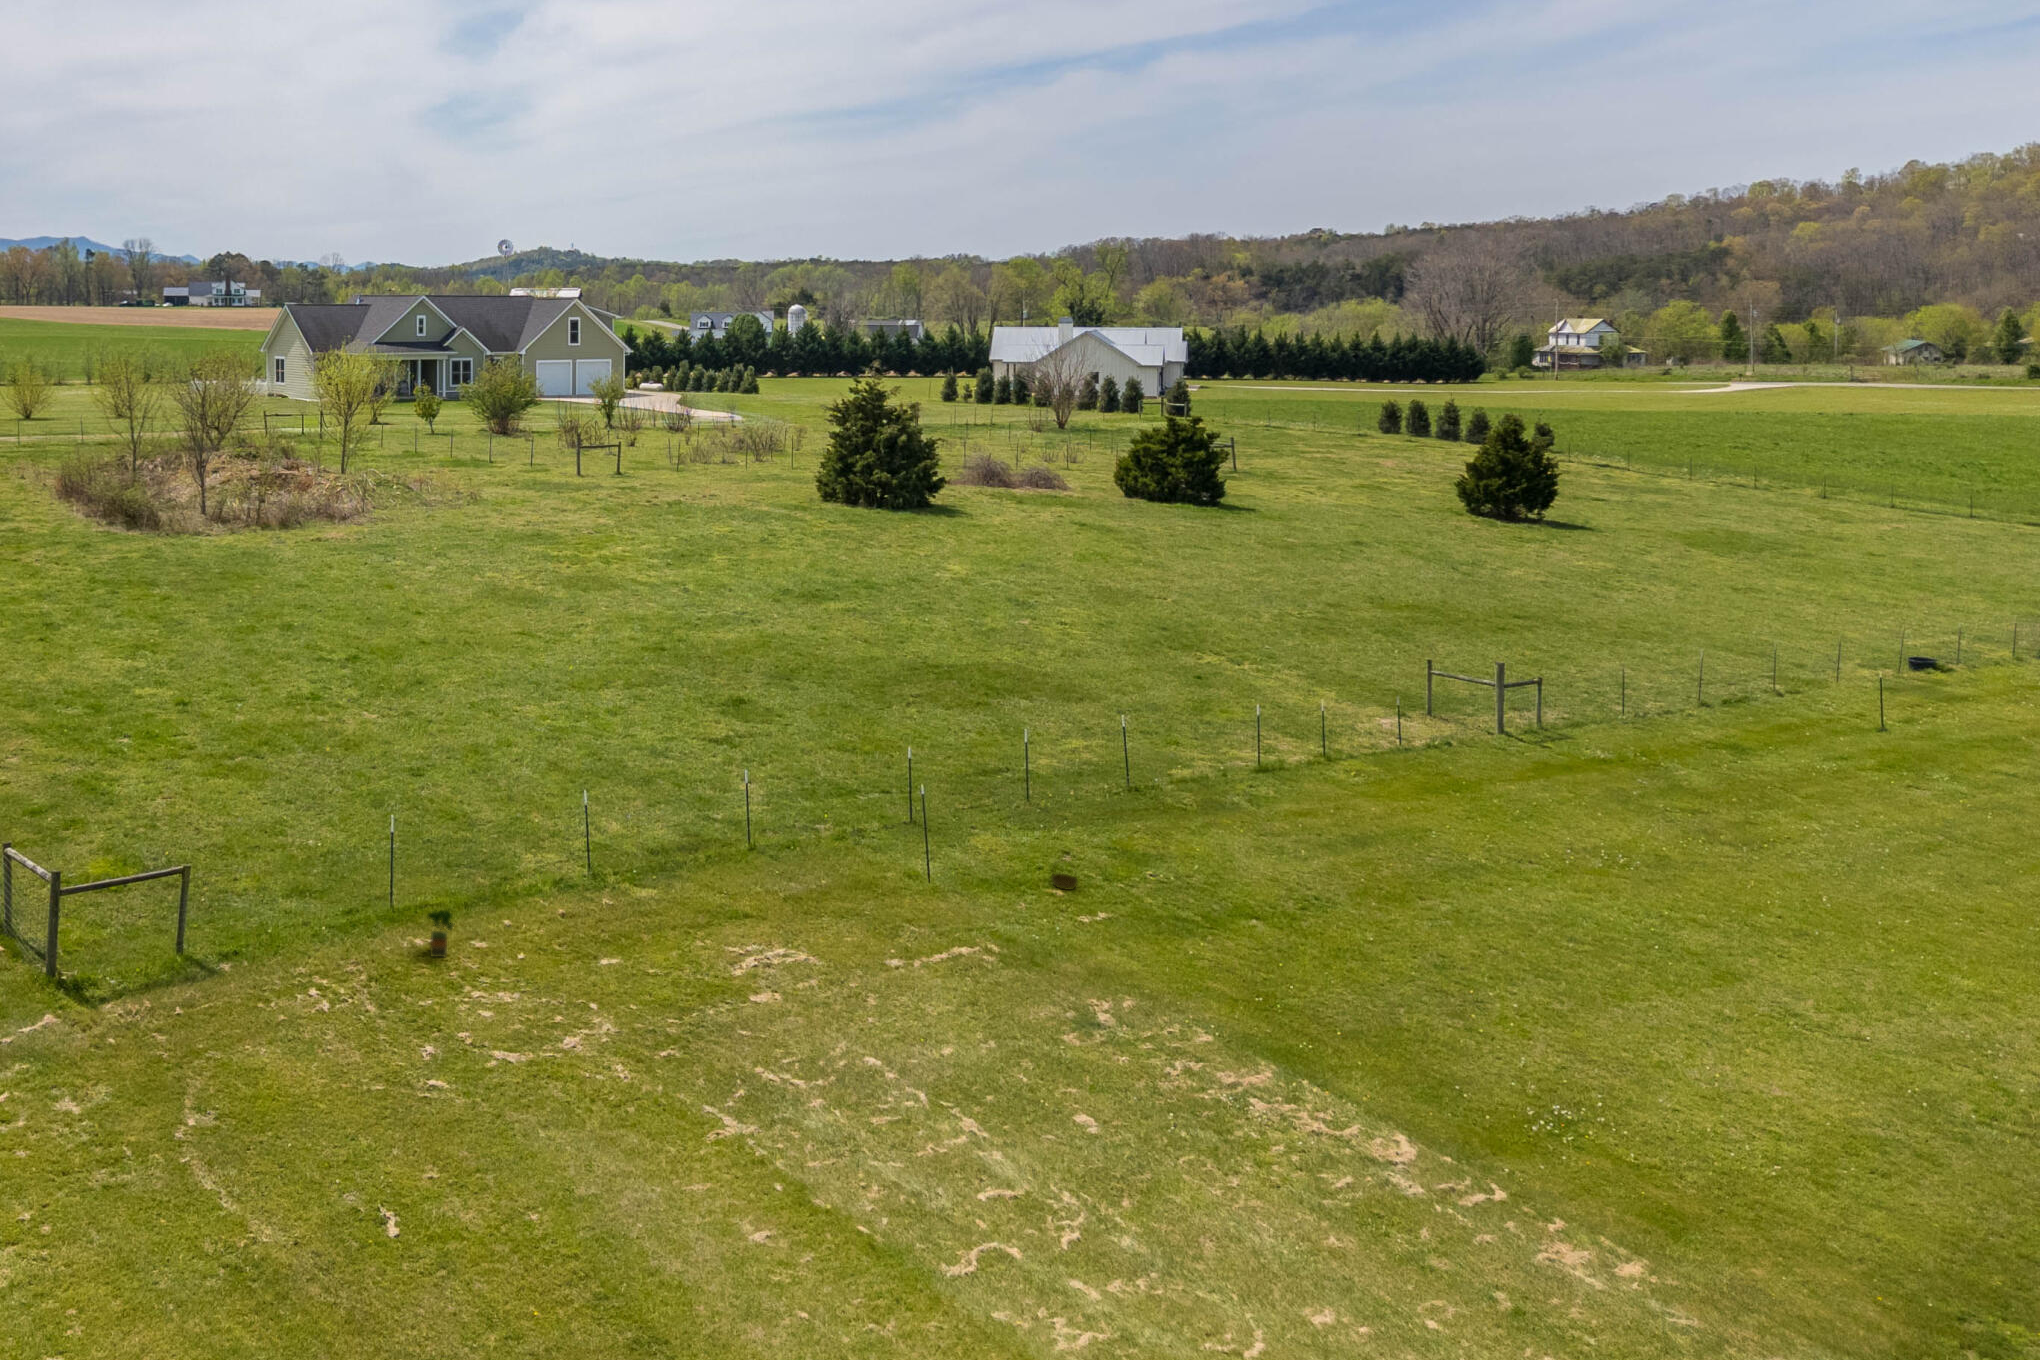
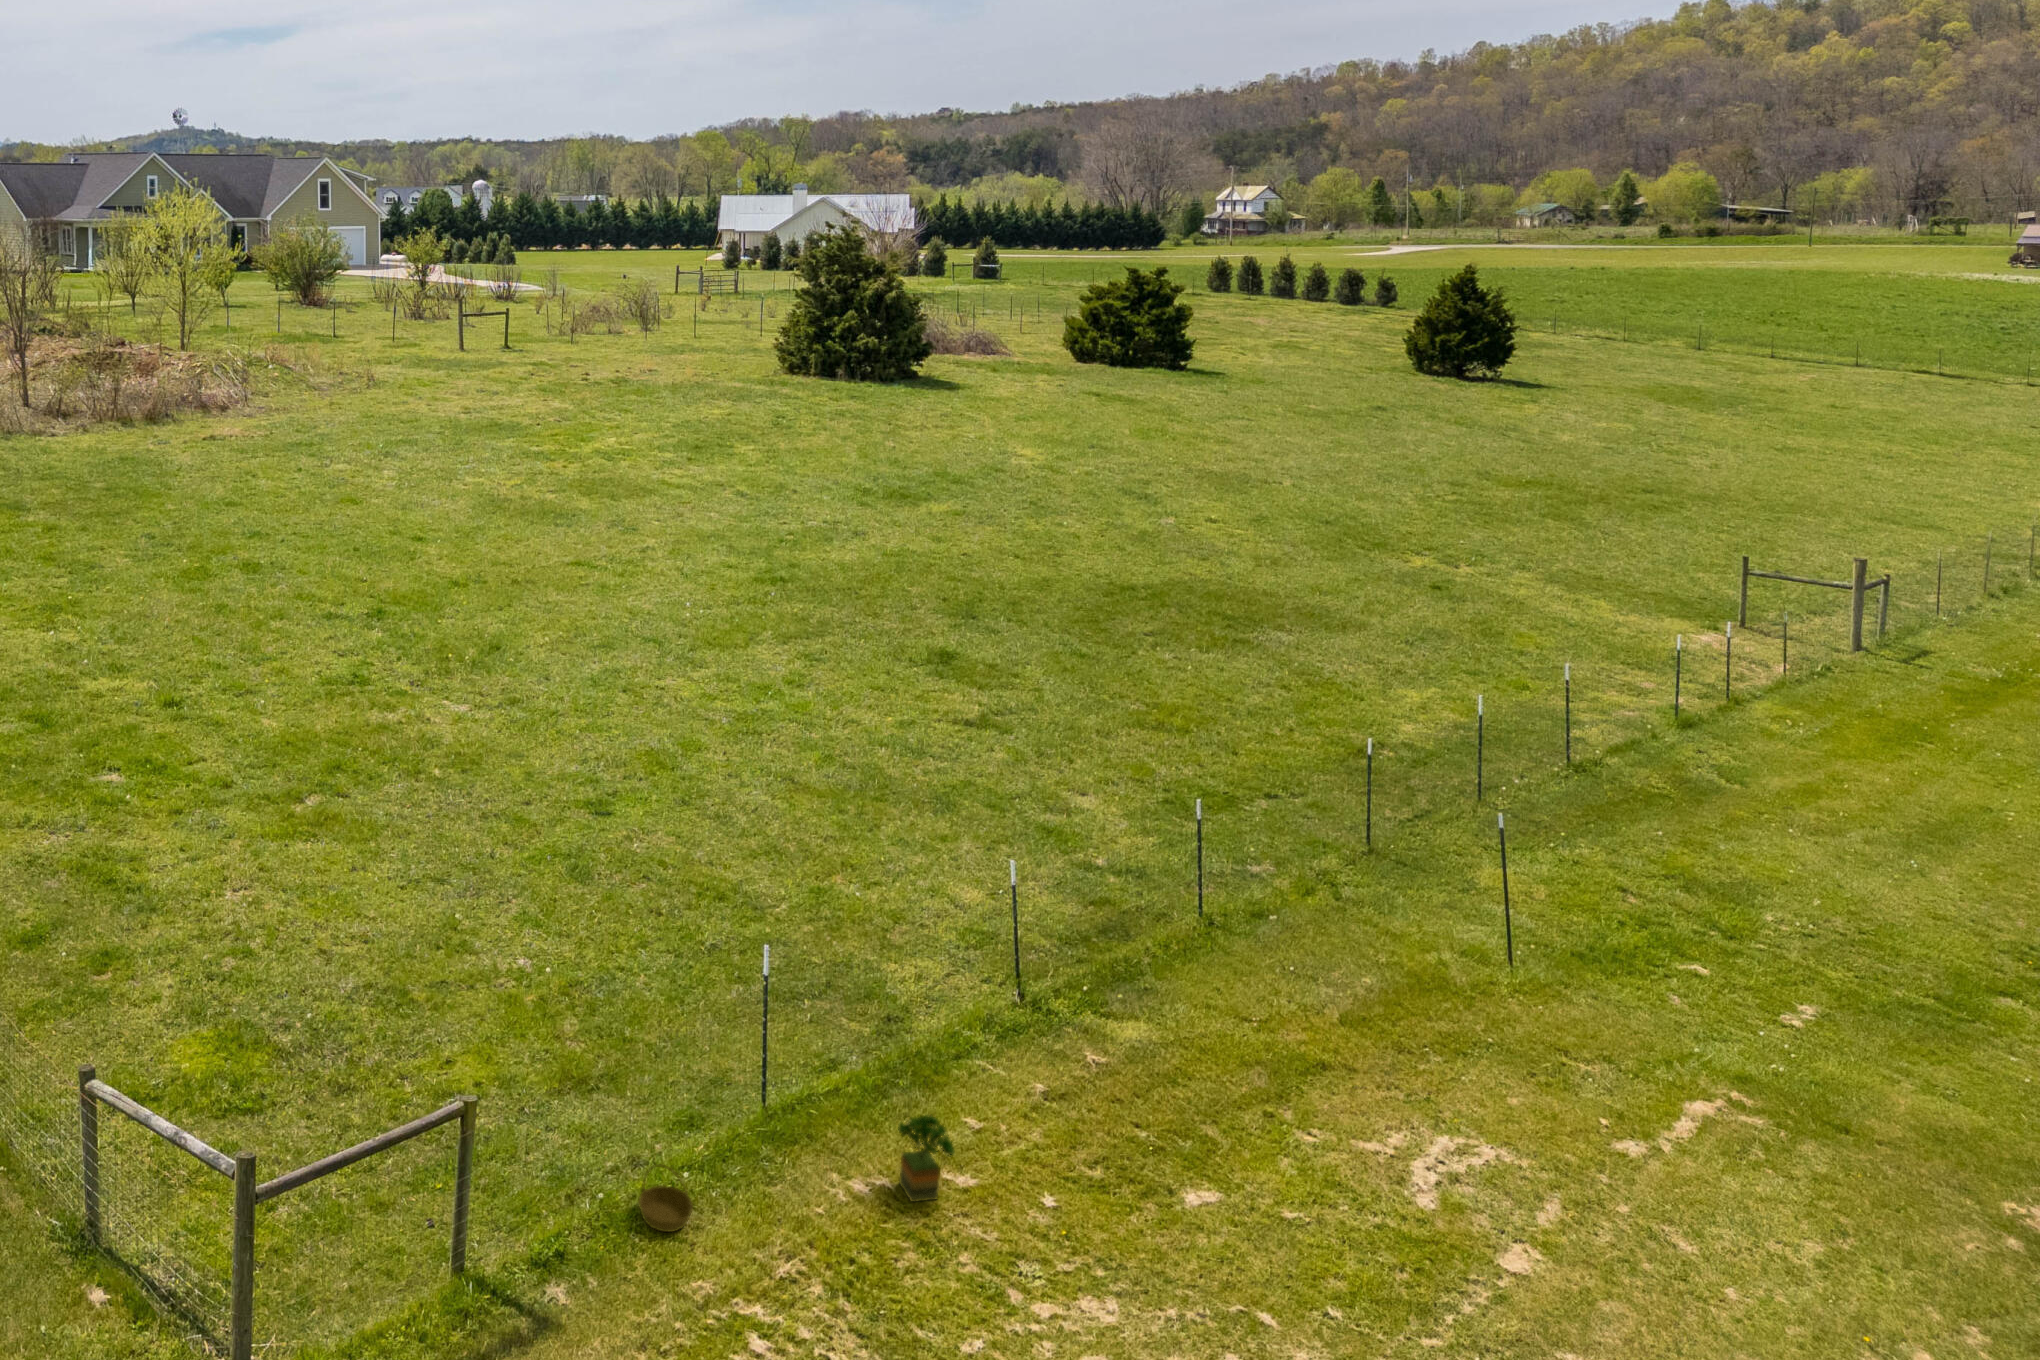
basket: present [1051,860,1078,890] -> present [639,1164,693,1232]

